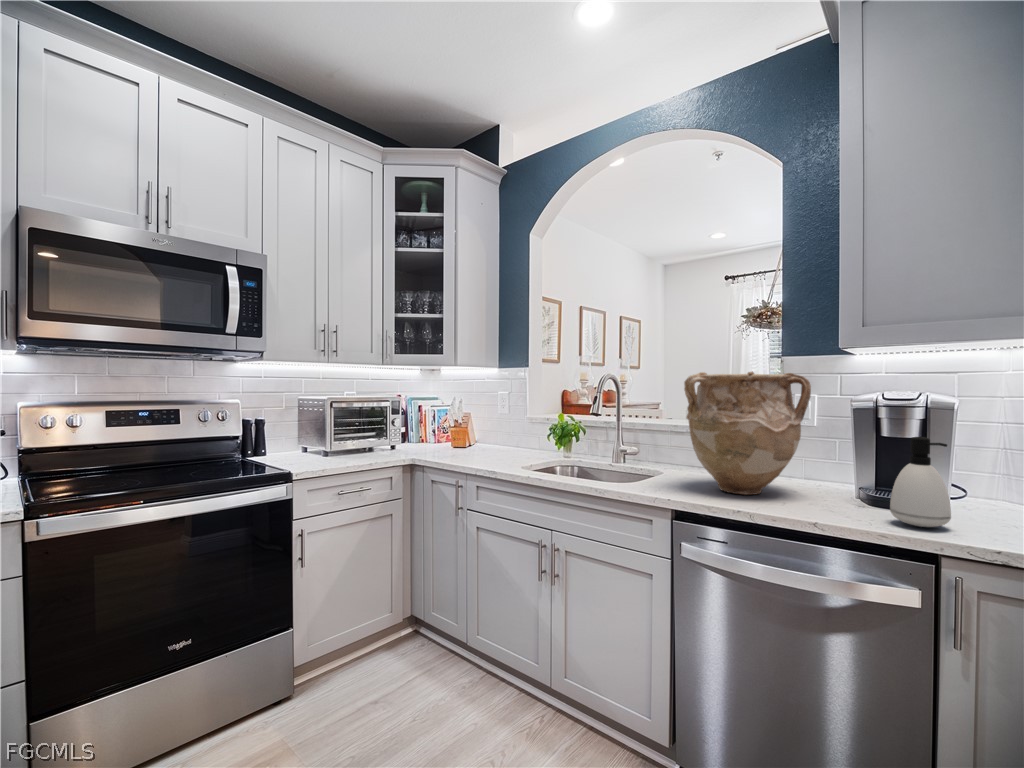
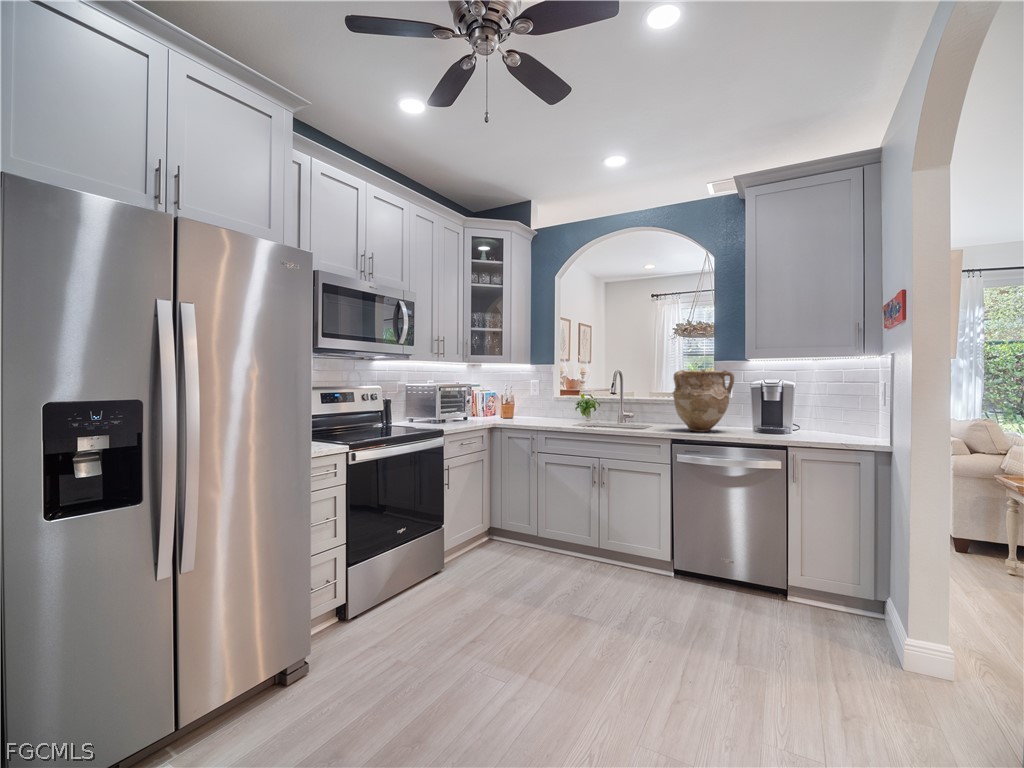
soap dispenser: present [890,437,951,527] -> none [768,399,791,437]

